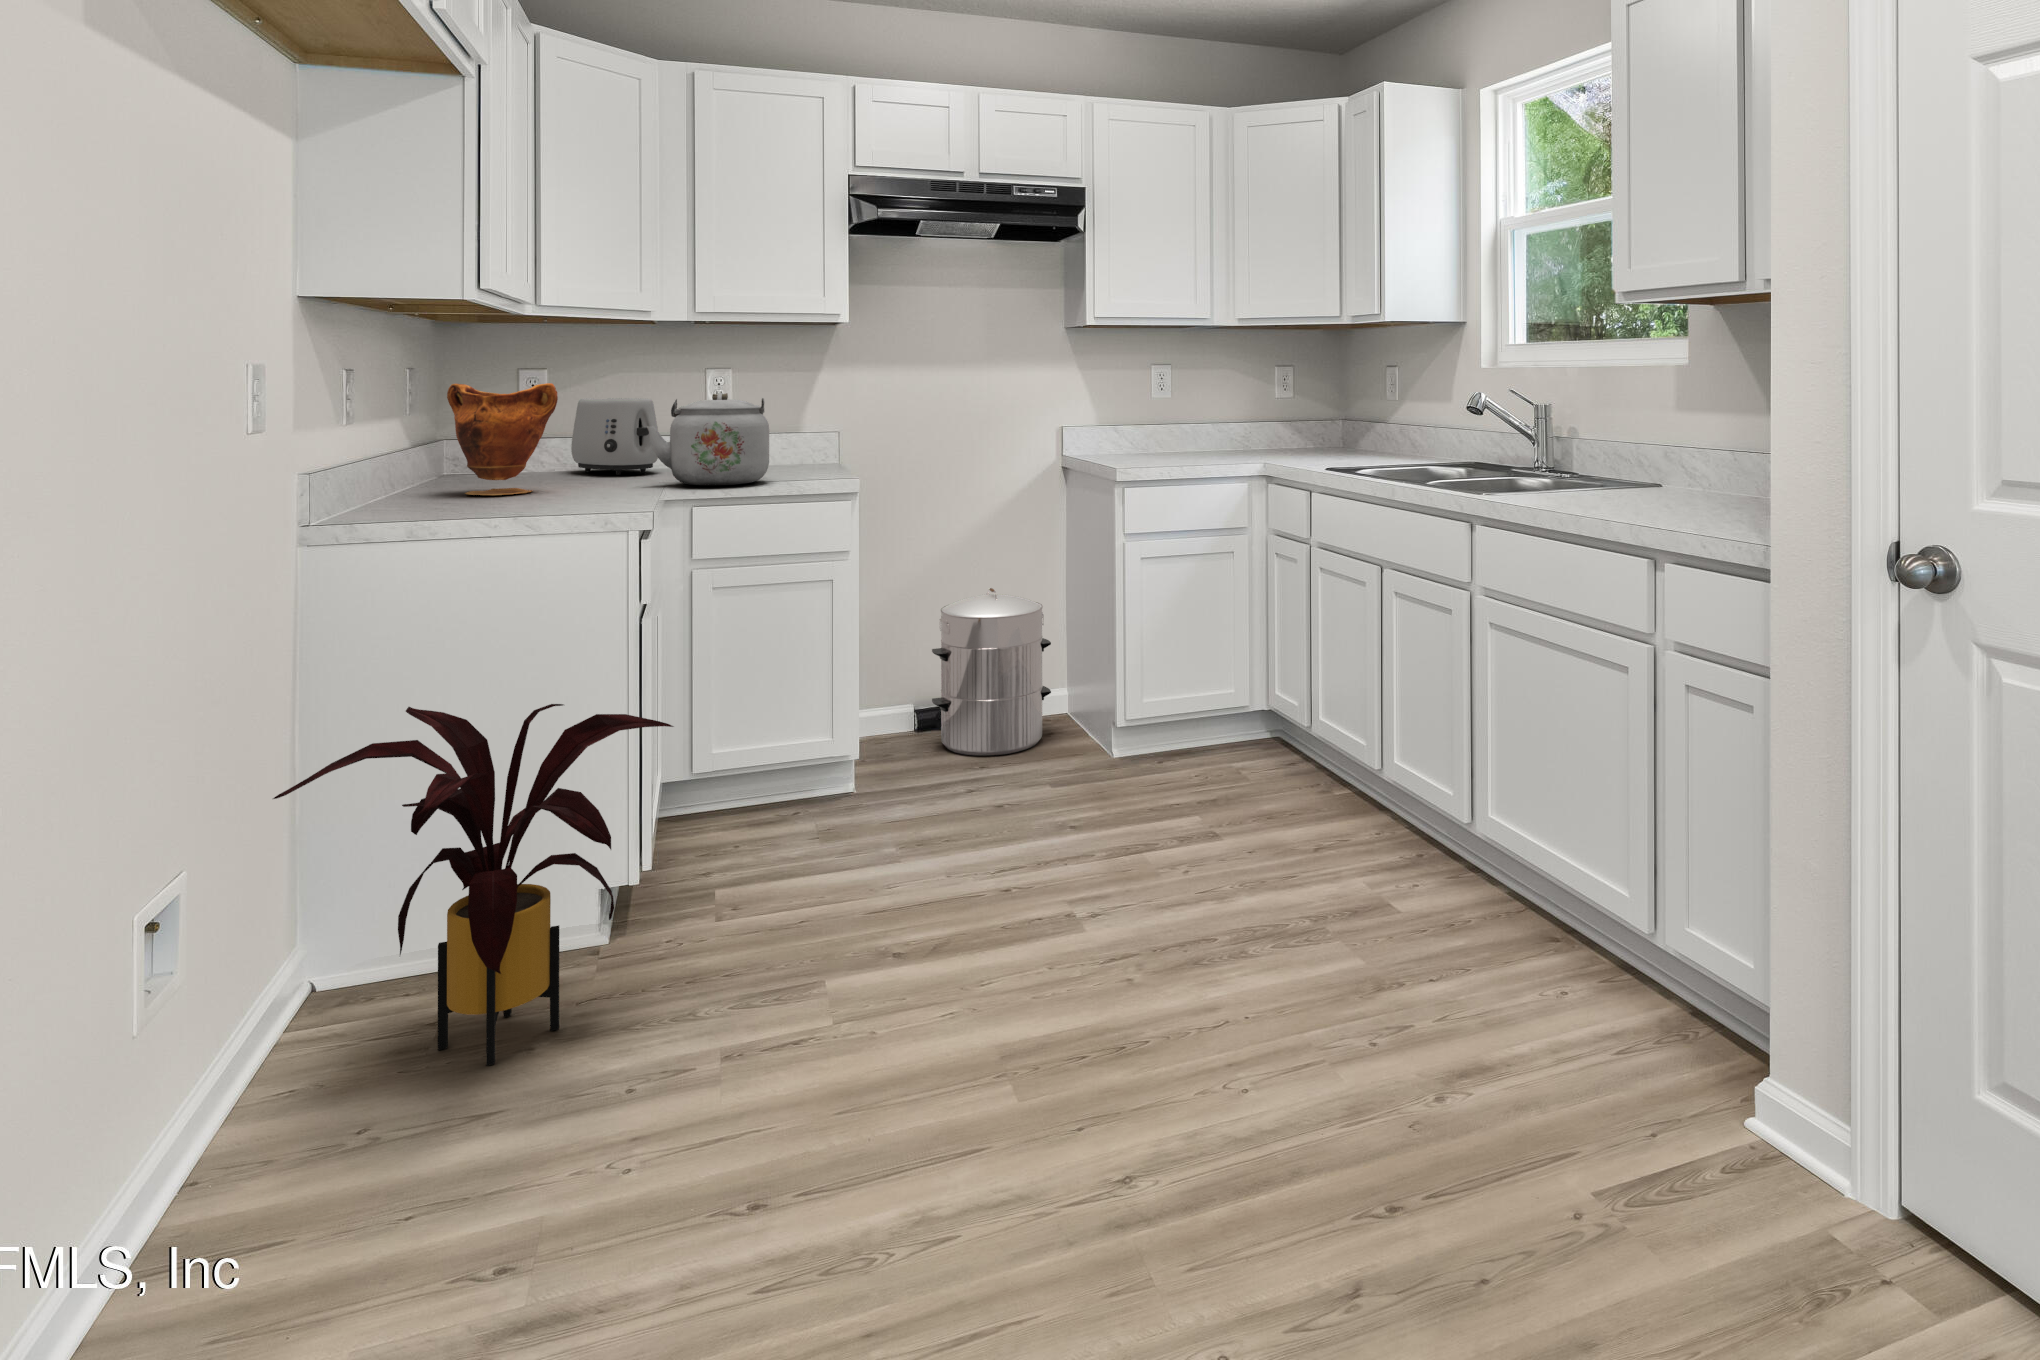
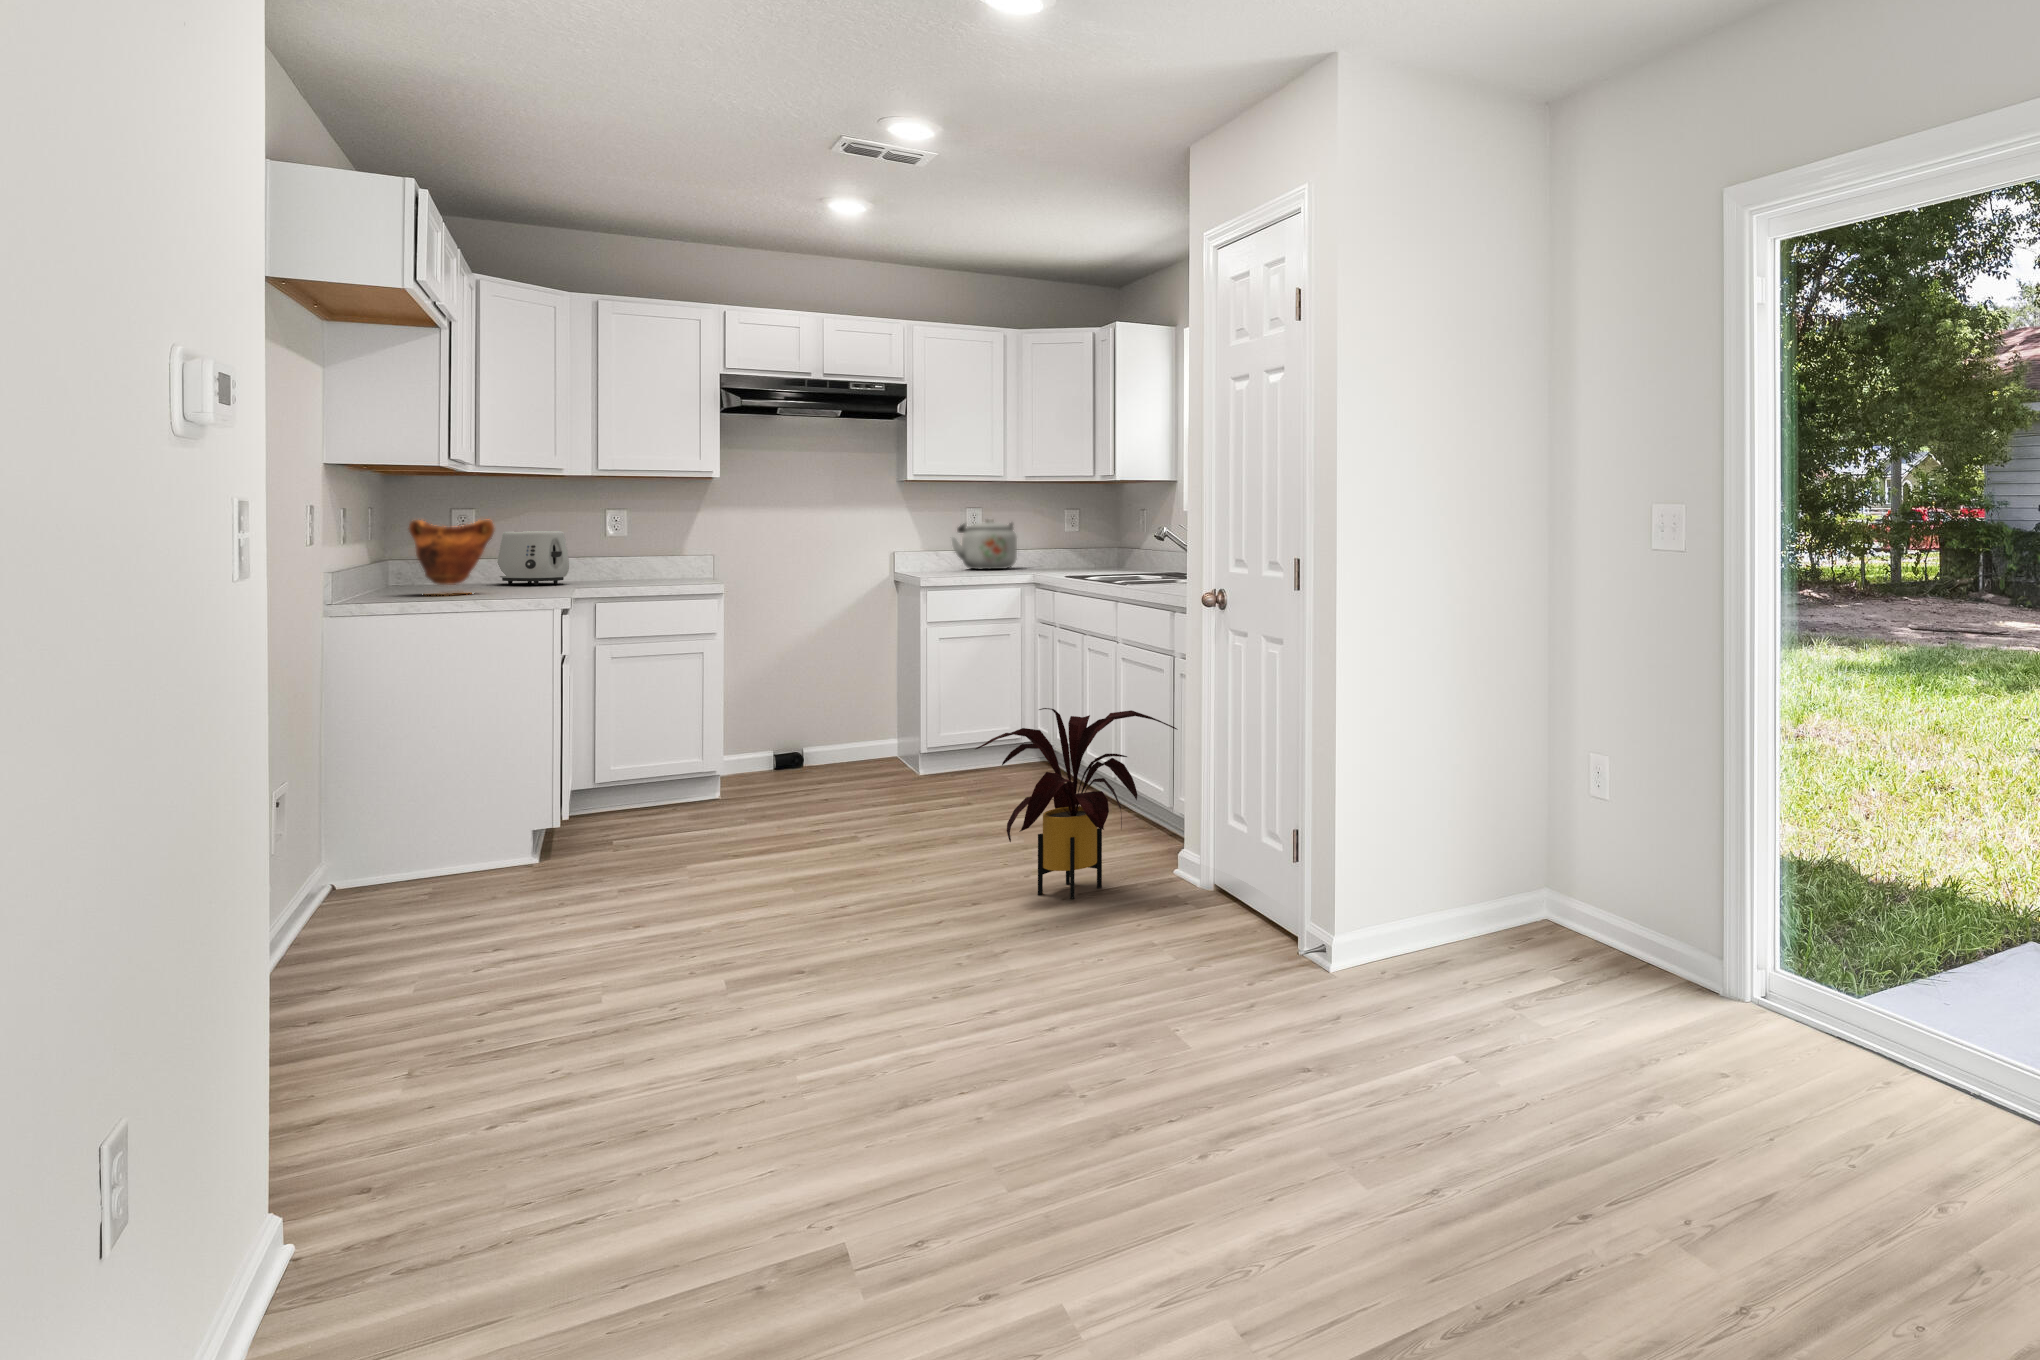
kettle: present [647,393,769,486] -> present [952,519,1017,569]
waste bin: present [932,588,1051,756] -> none [785,665,878,780]
house plant: present [273,704,673,1066] -> present [976,708,1177,899]

